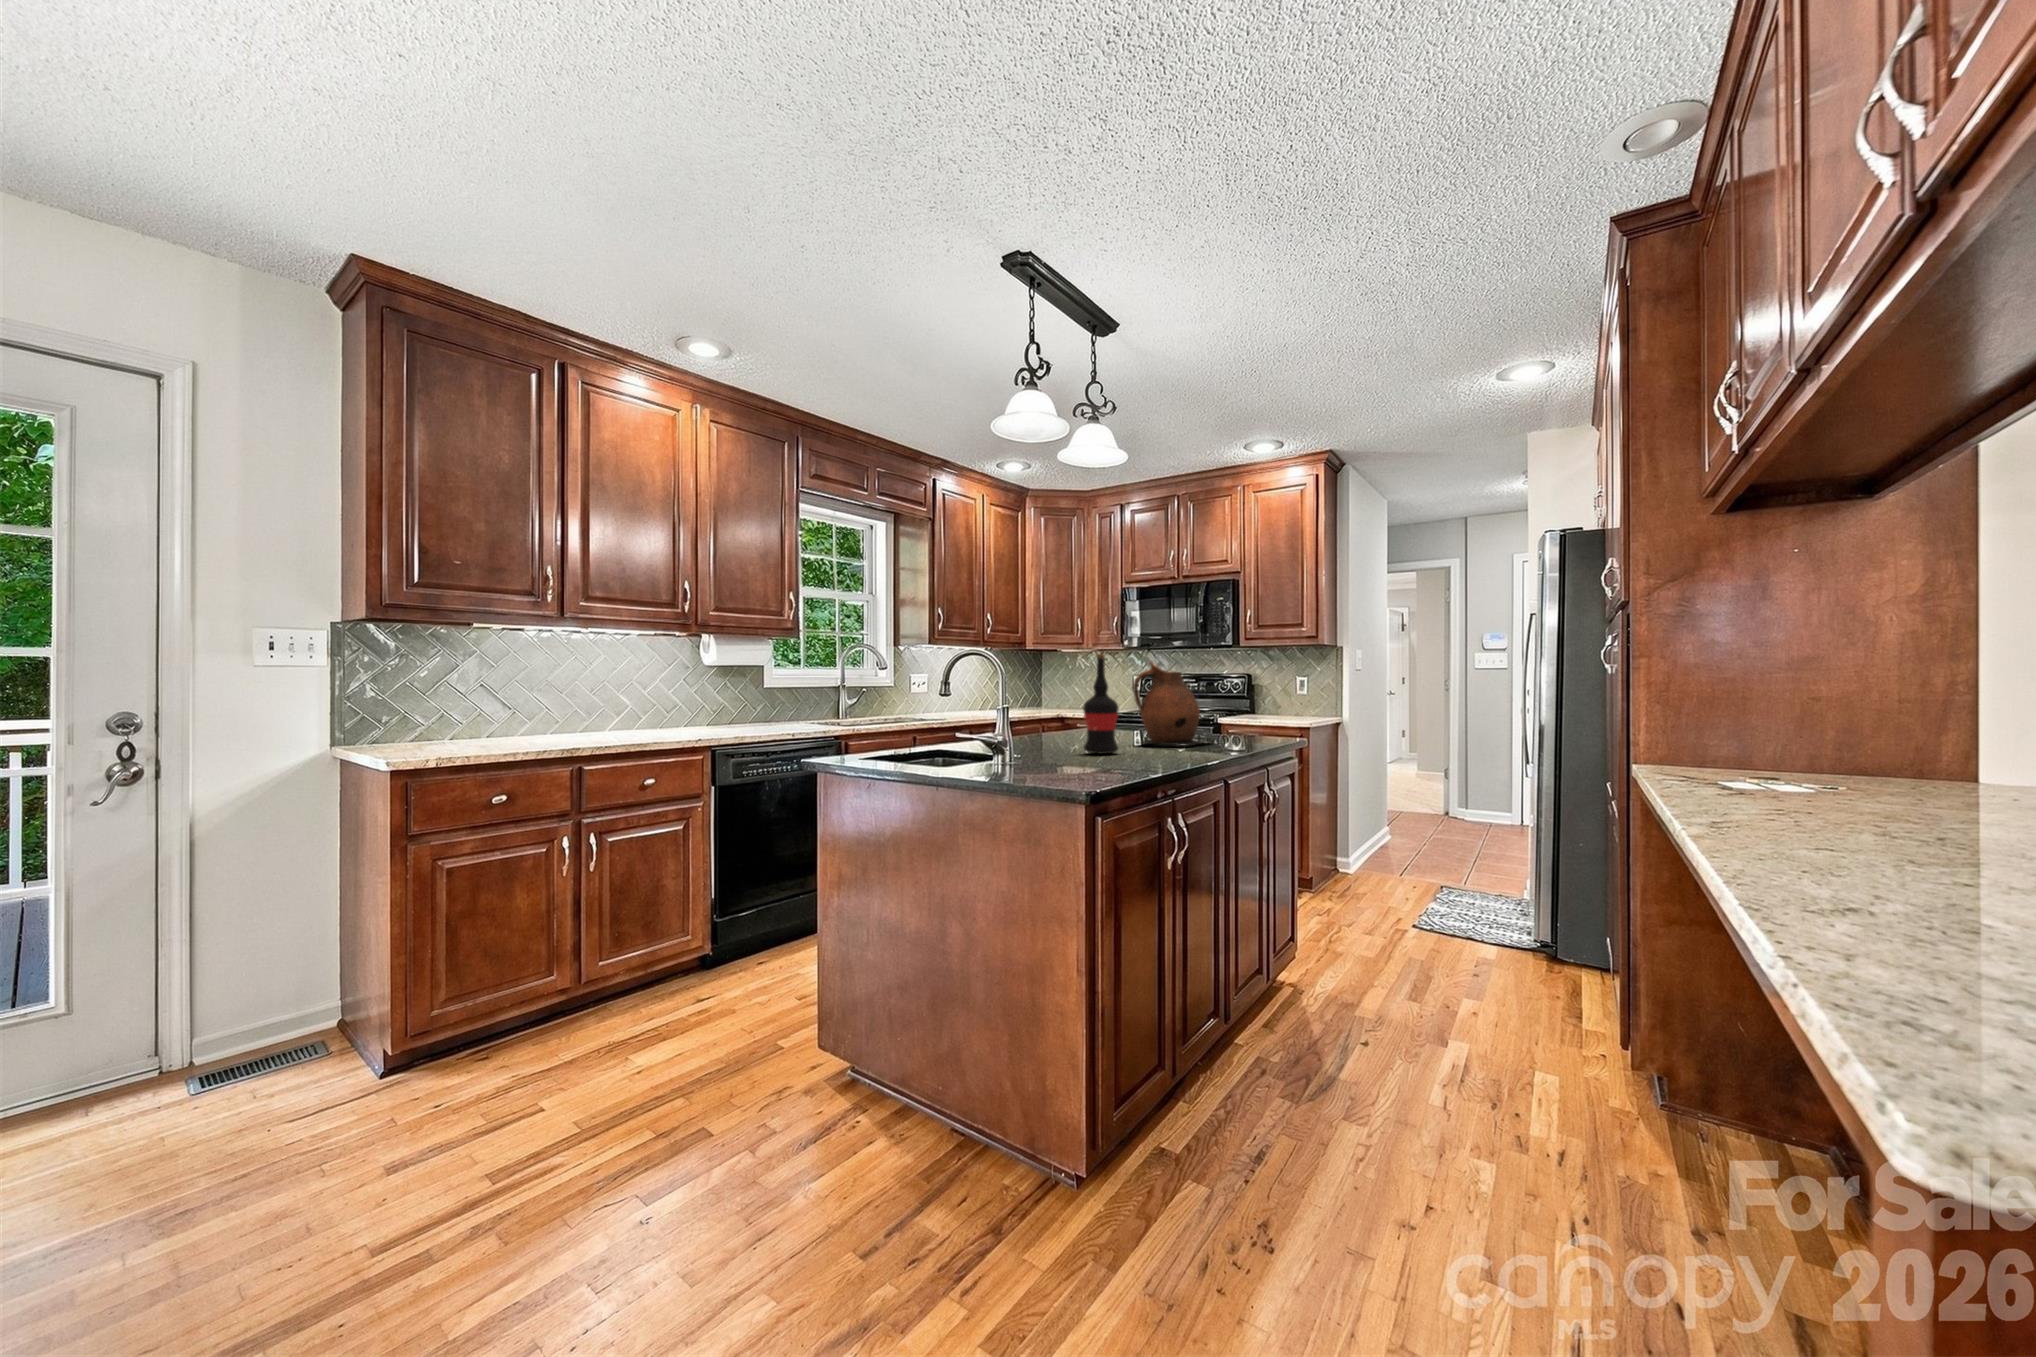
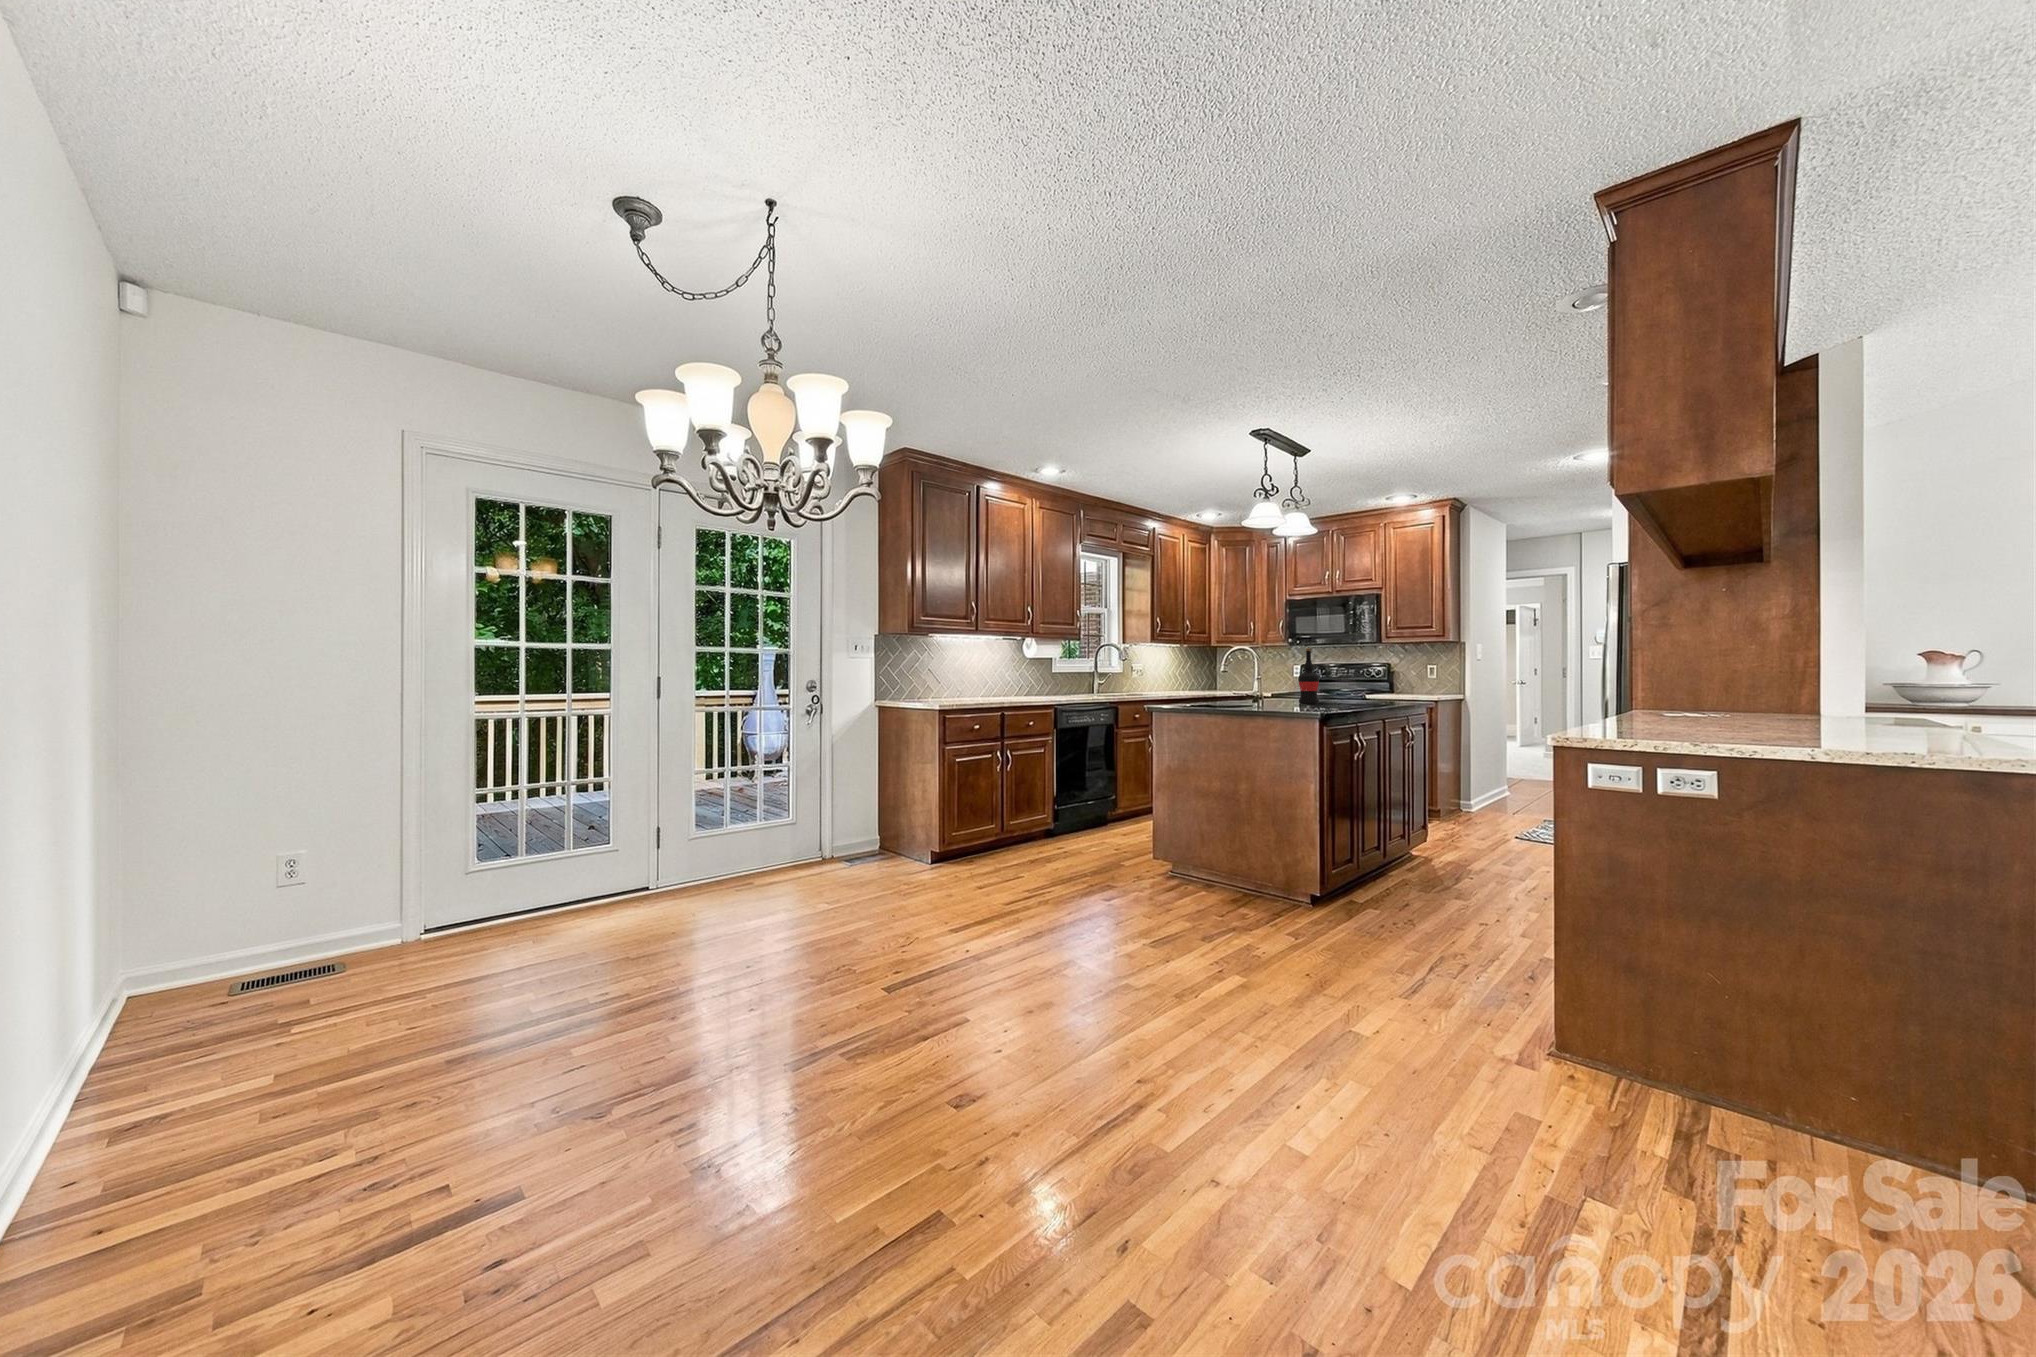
ceramic pitcher: present [1133,662,1211,746] -> none [1322,653,1372,703]

